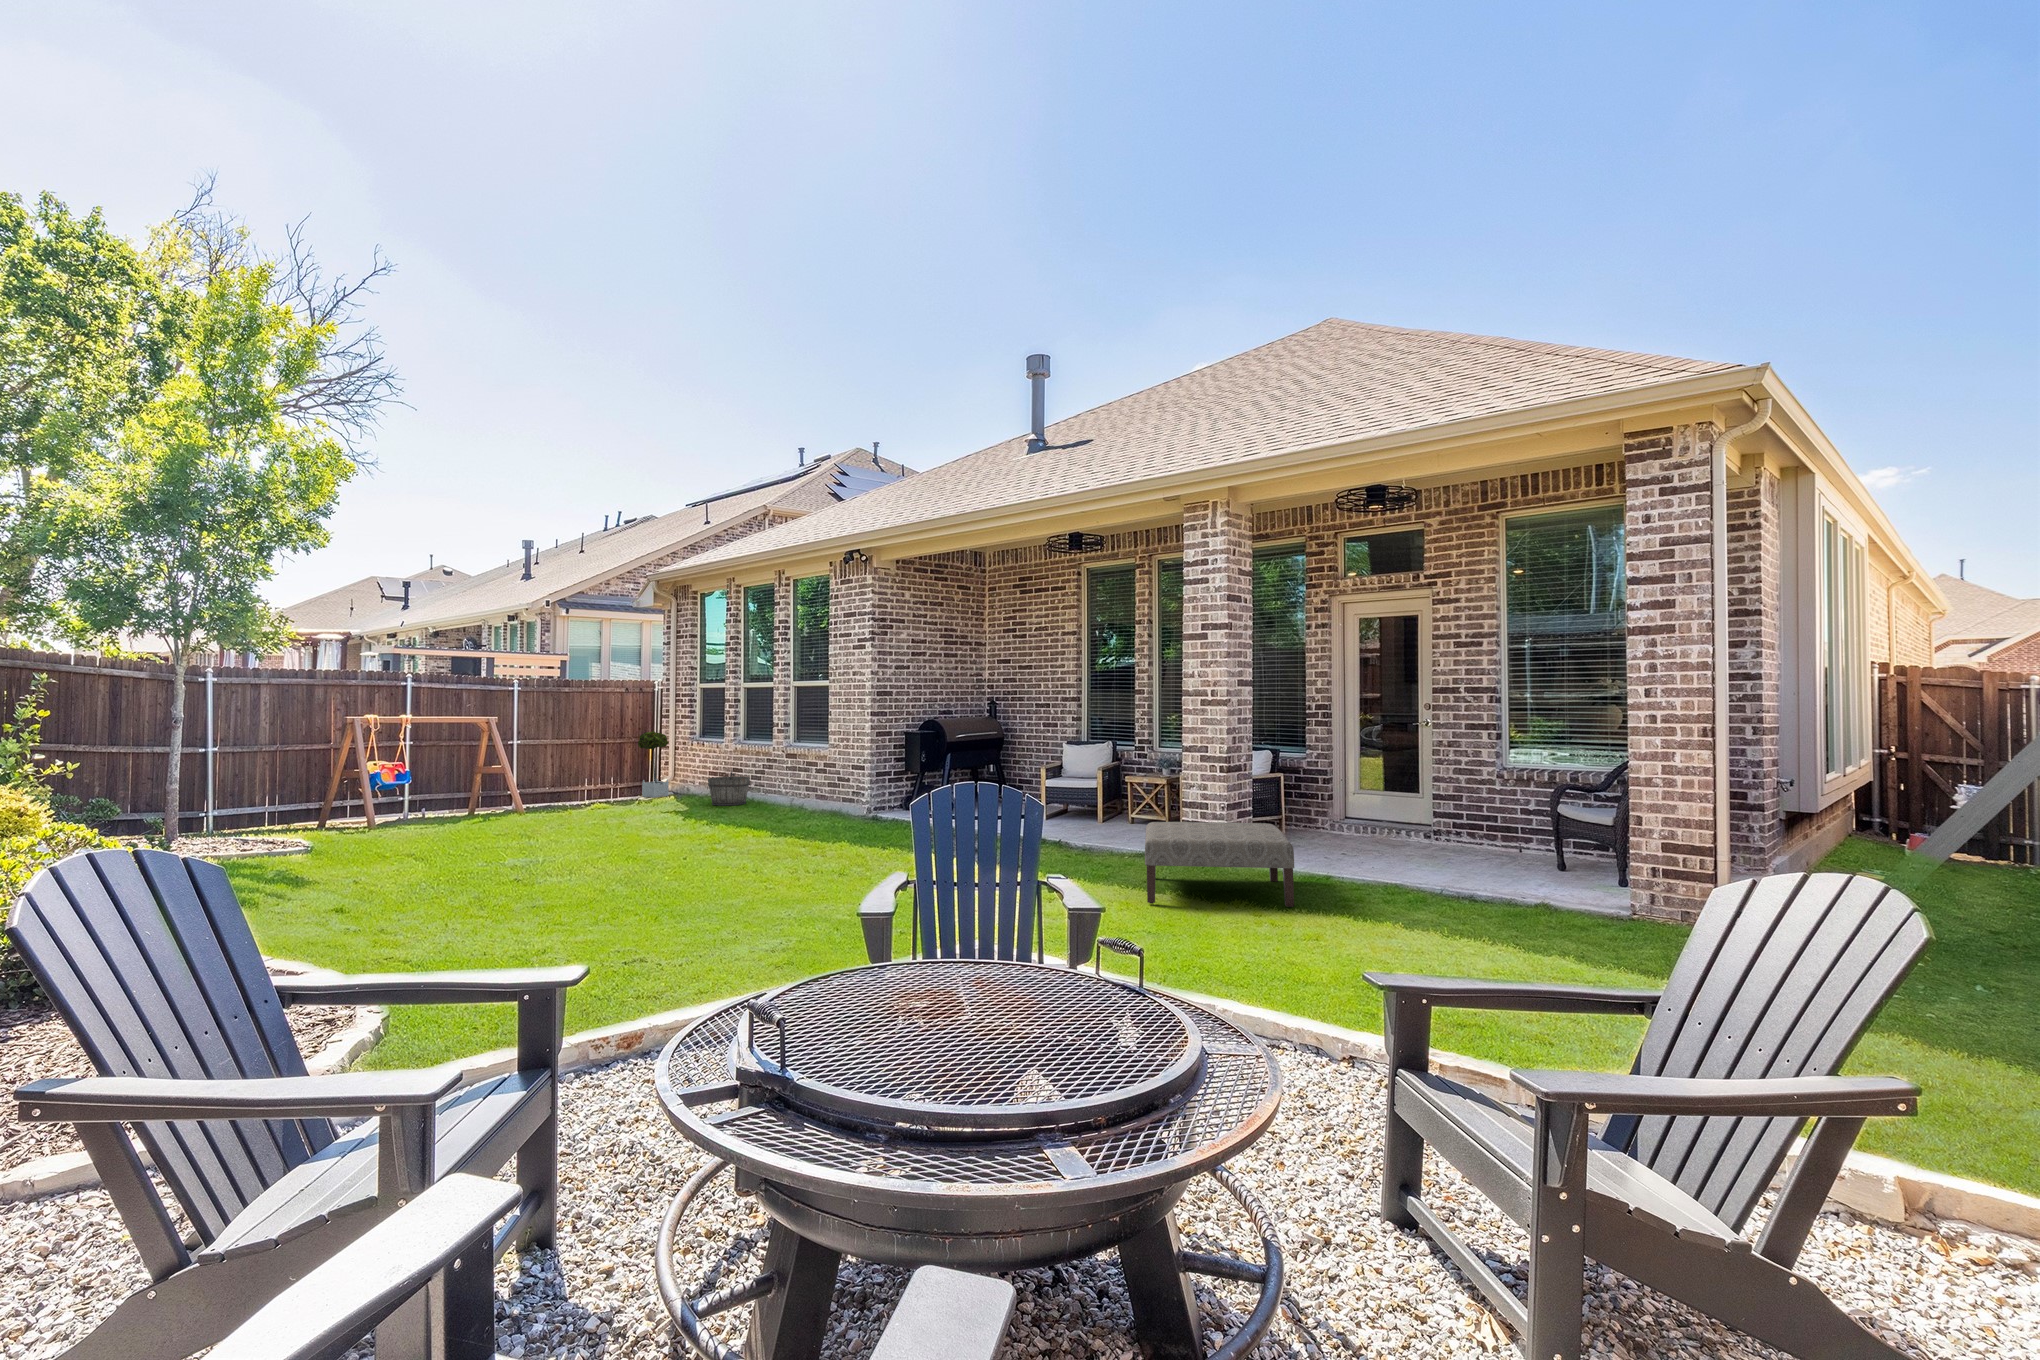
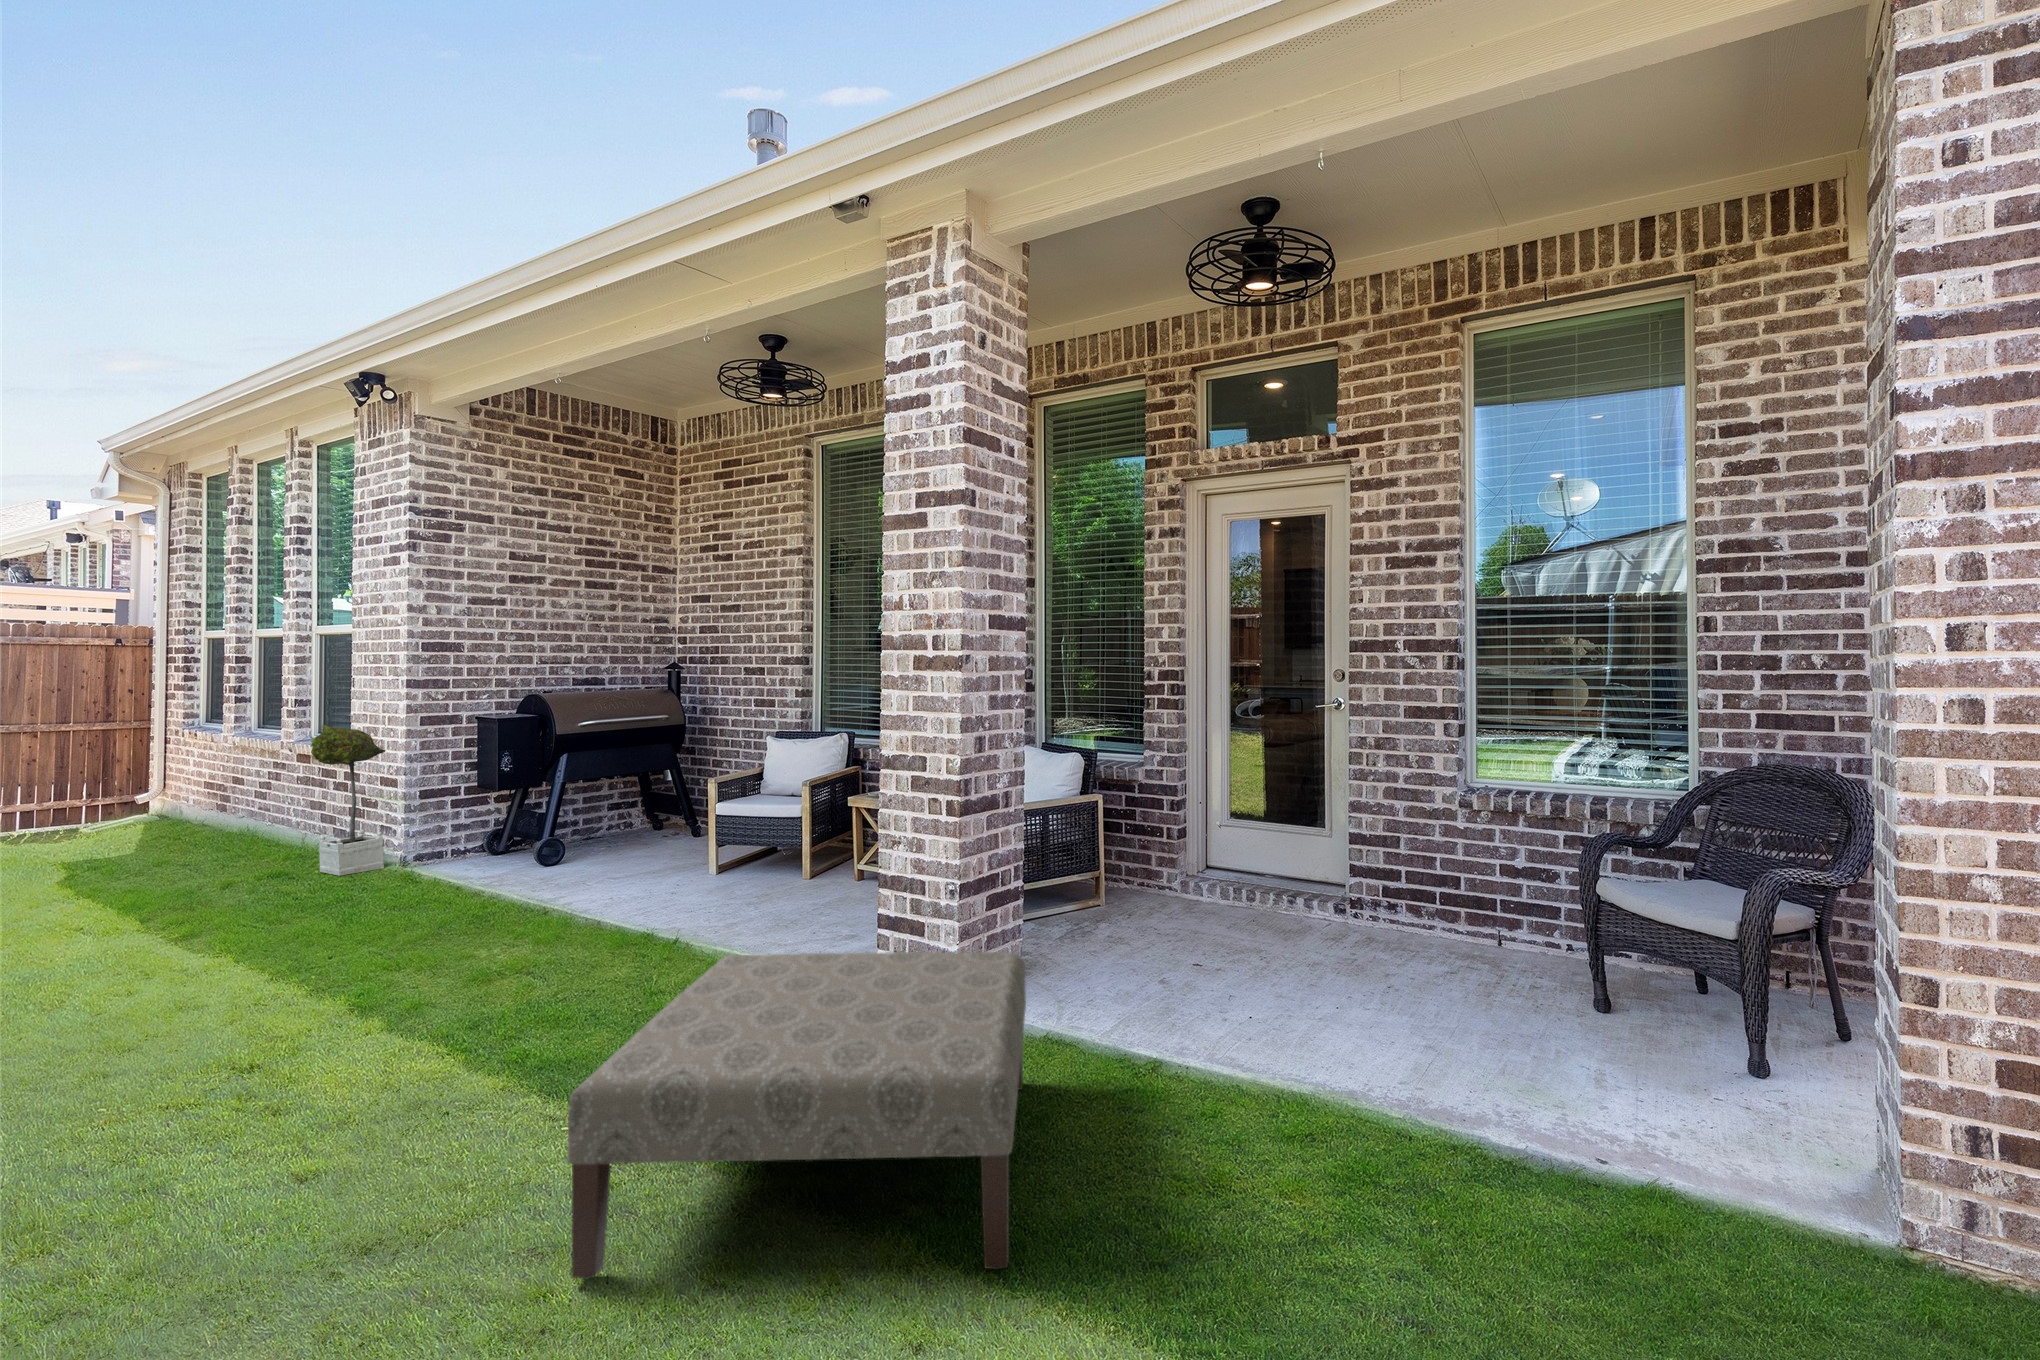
potted tree: present [638,731,669,797] -> present [311,725,385,876]
wooden bucket: present [708,769,751,806] -> none [153,777,252,843]

